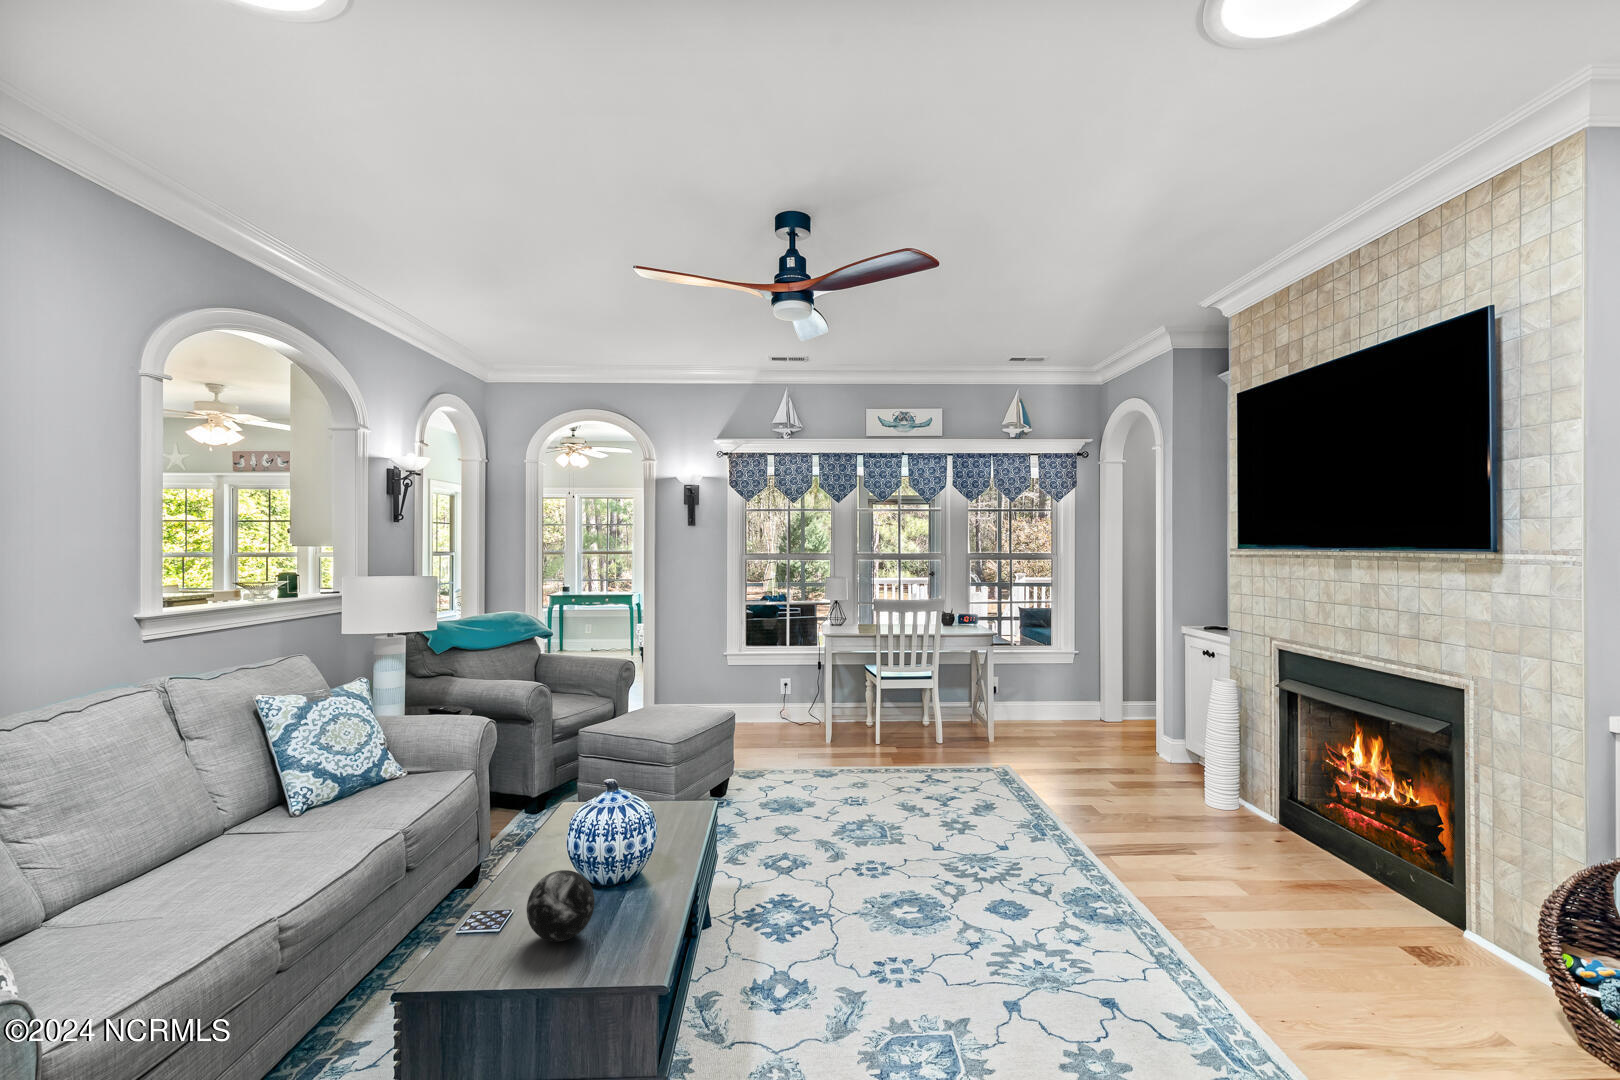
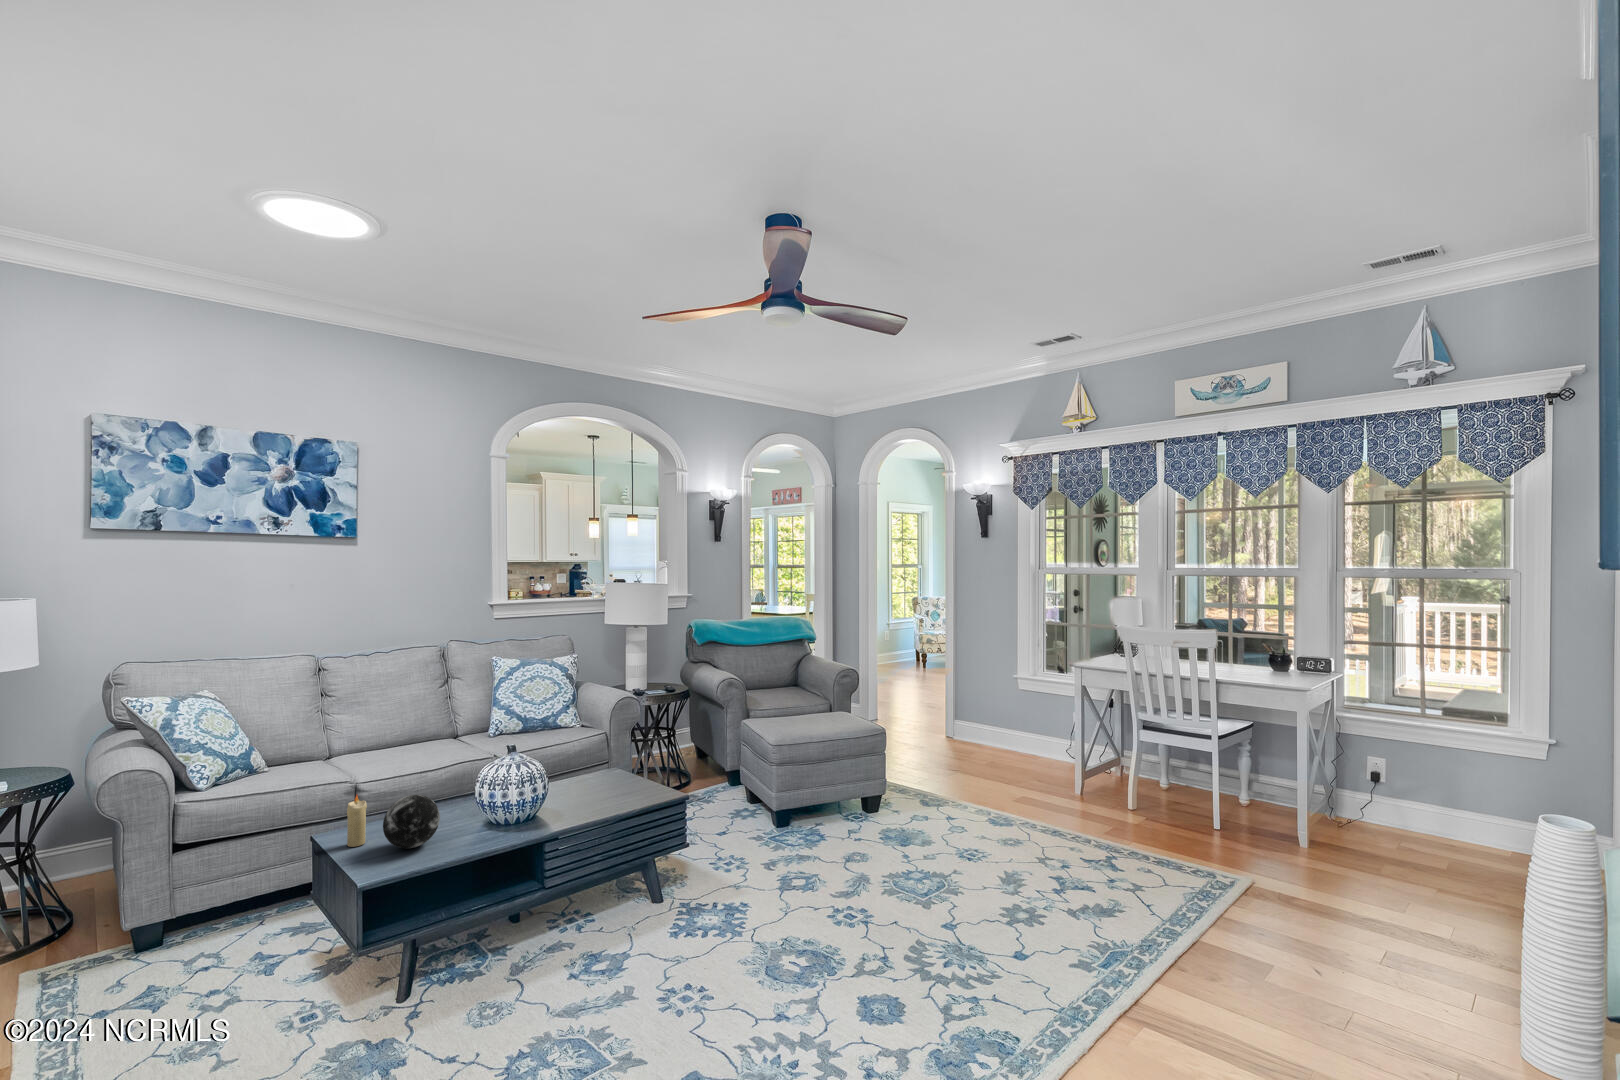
candle: none [471,891,496,966] -> present [347,795,367,847]

